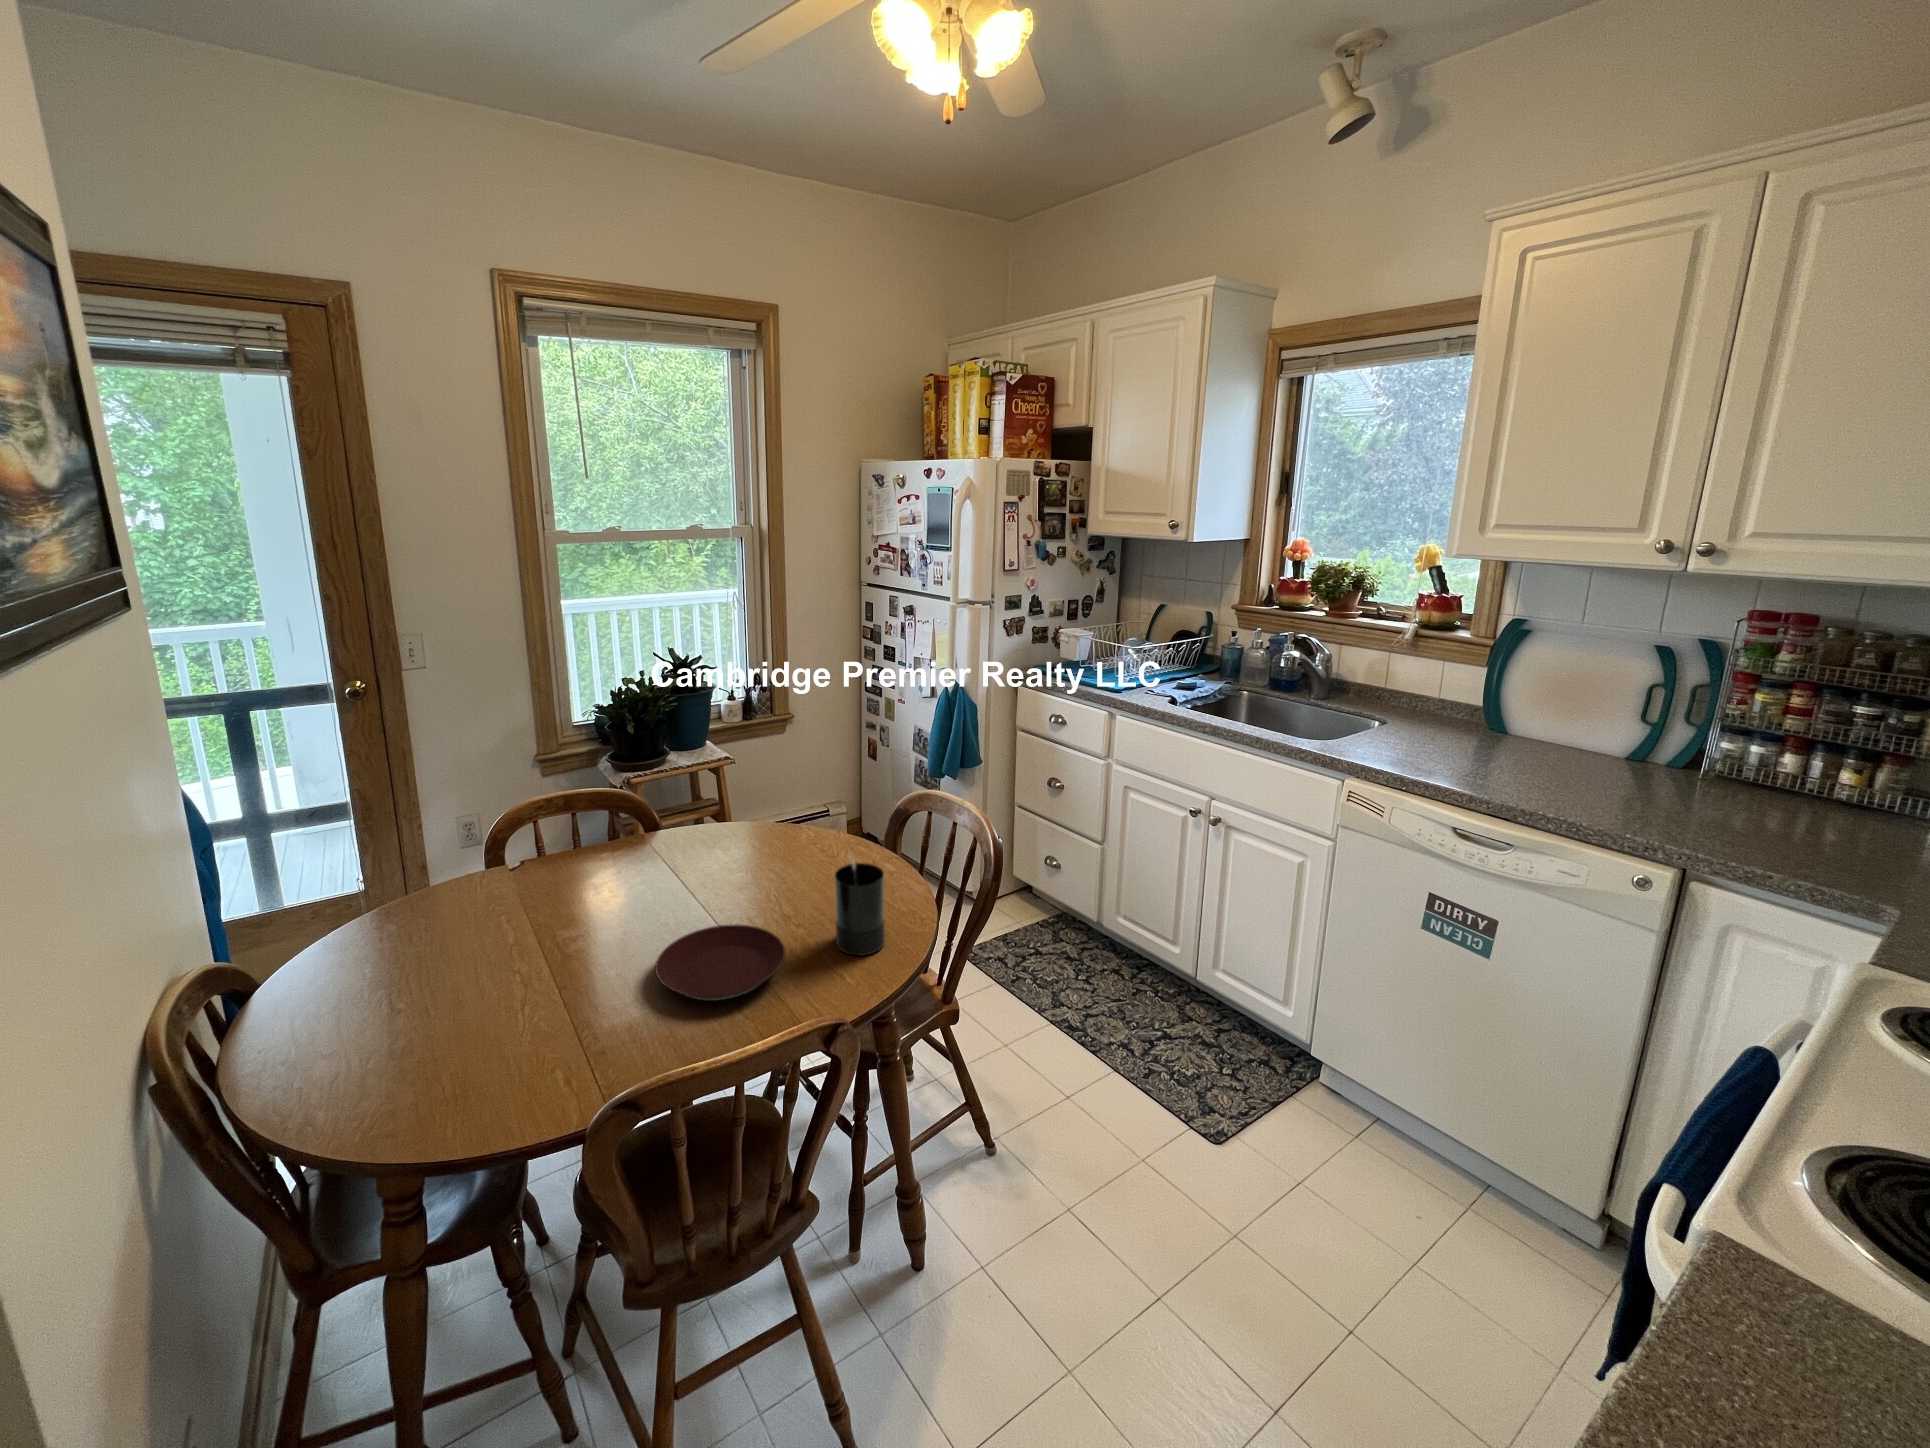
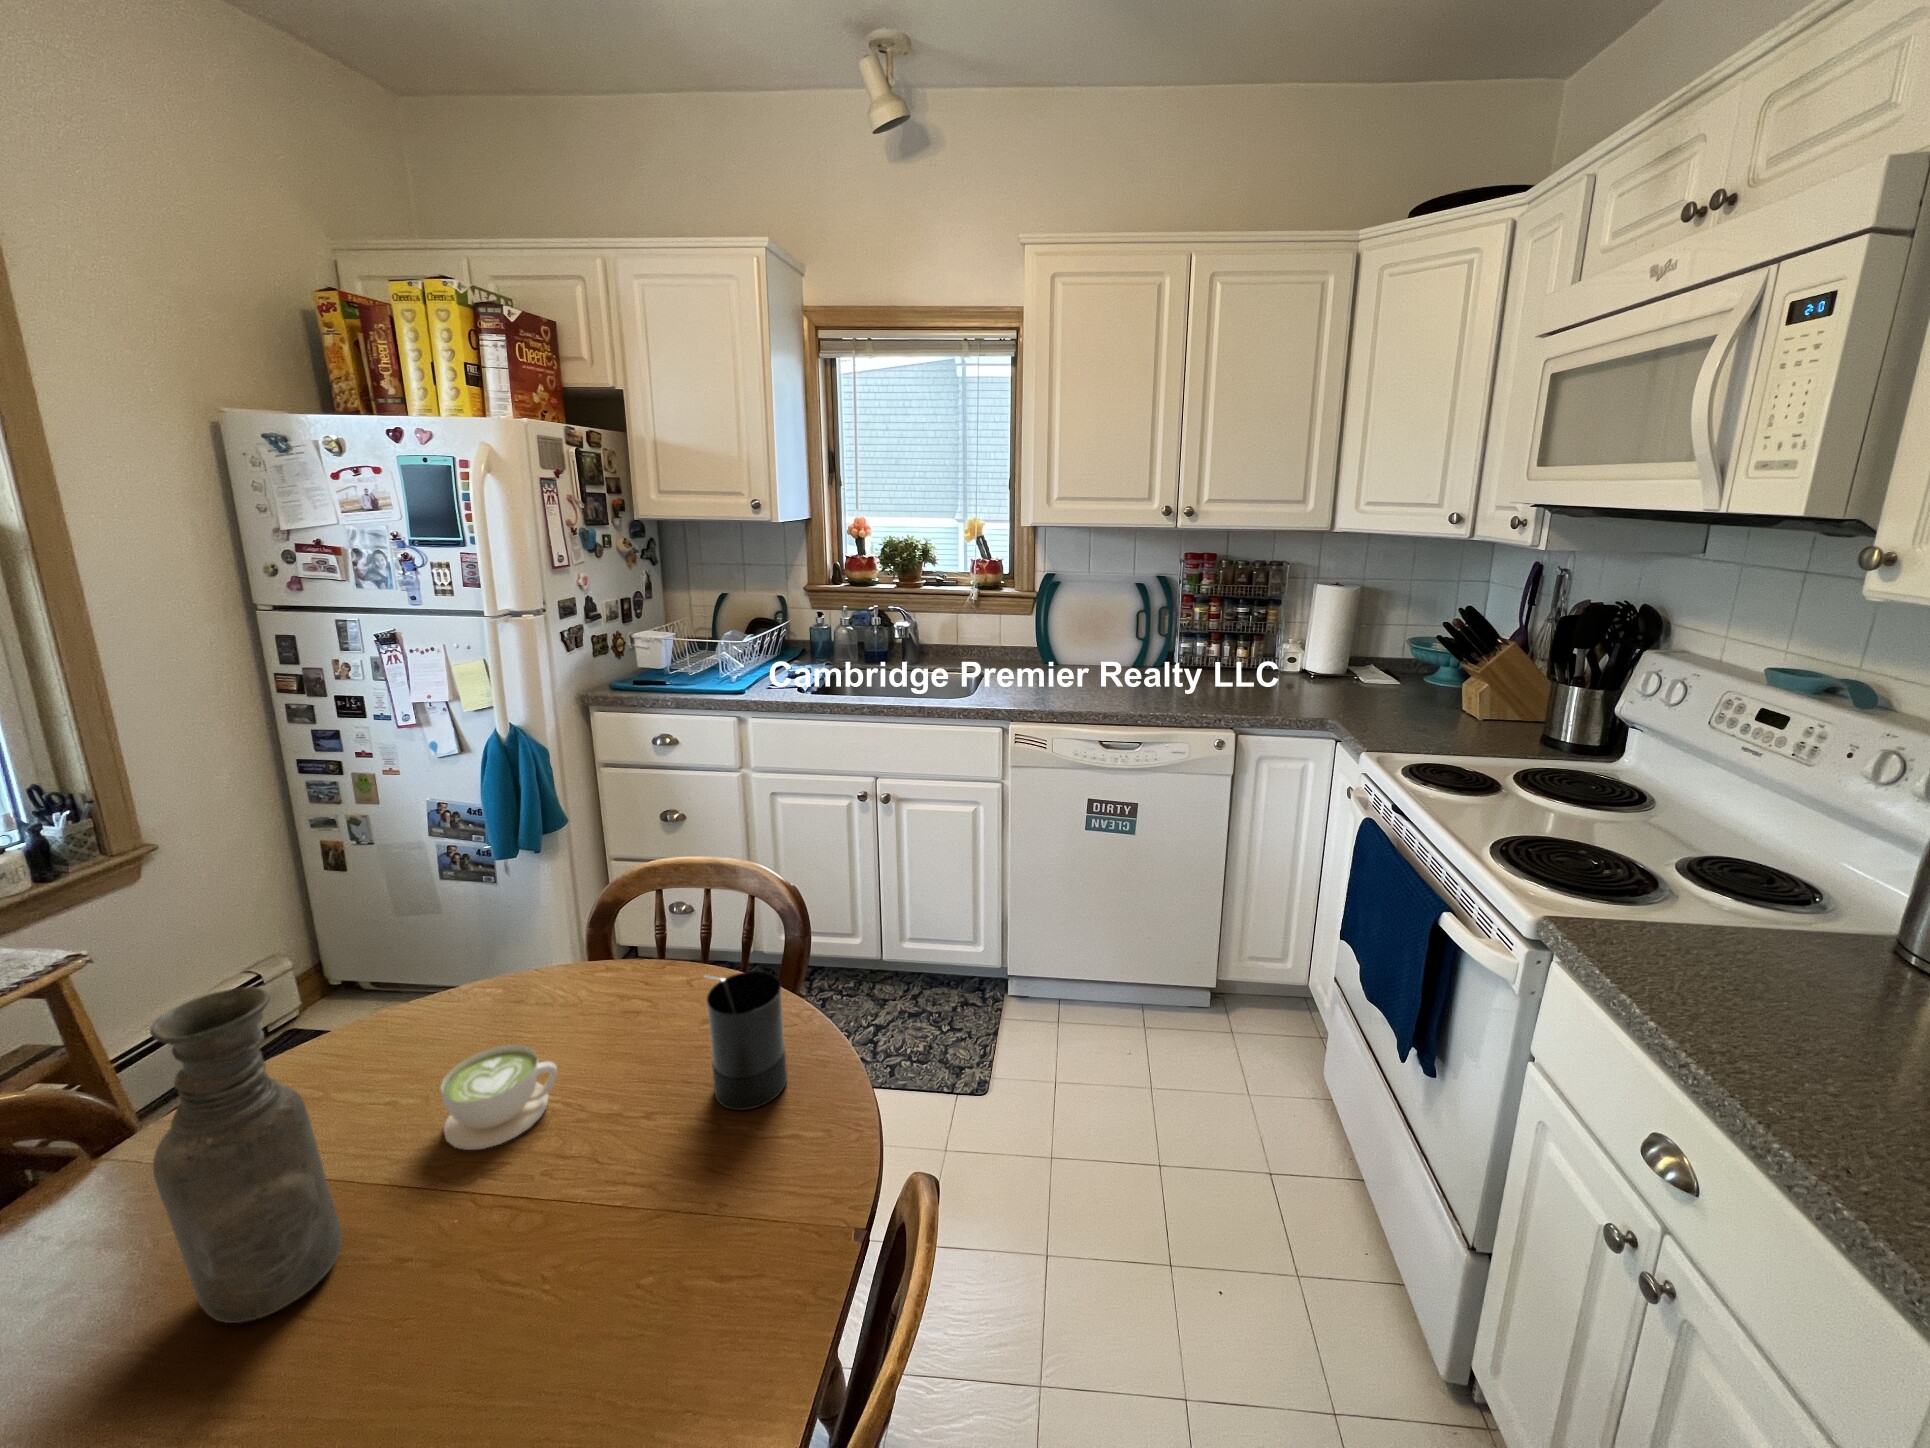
vase: none [603,760,666,917] -> present [150,987,342,1323]
coffee cup: none [729,853,783,904] -> present [441,1044,557,1150]
plate: present [655,925,785,1001] -> none [474,1147,722,1348]

